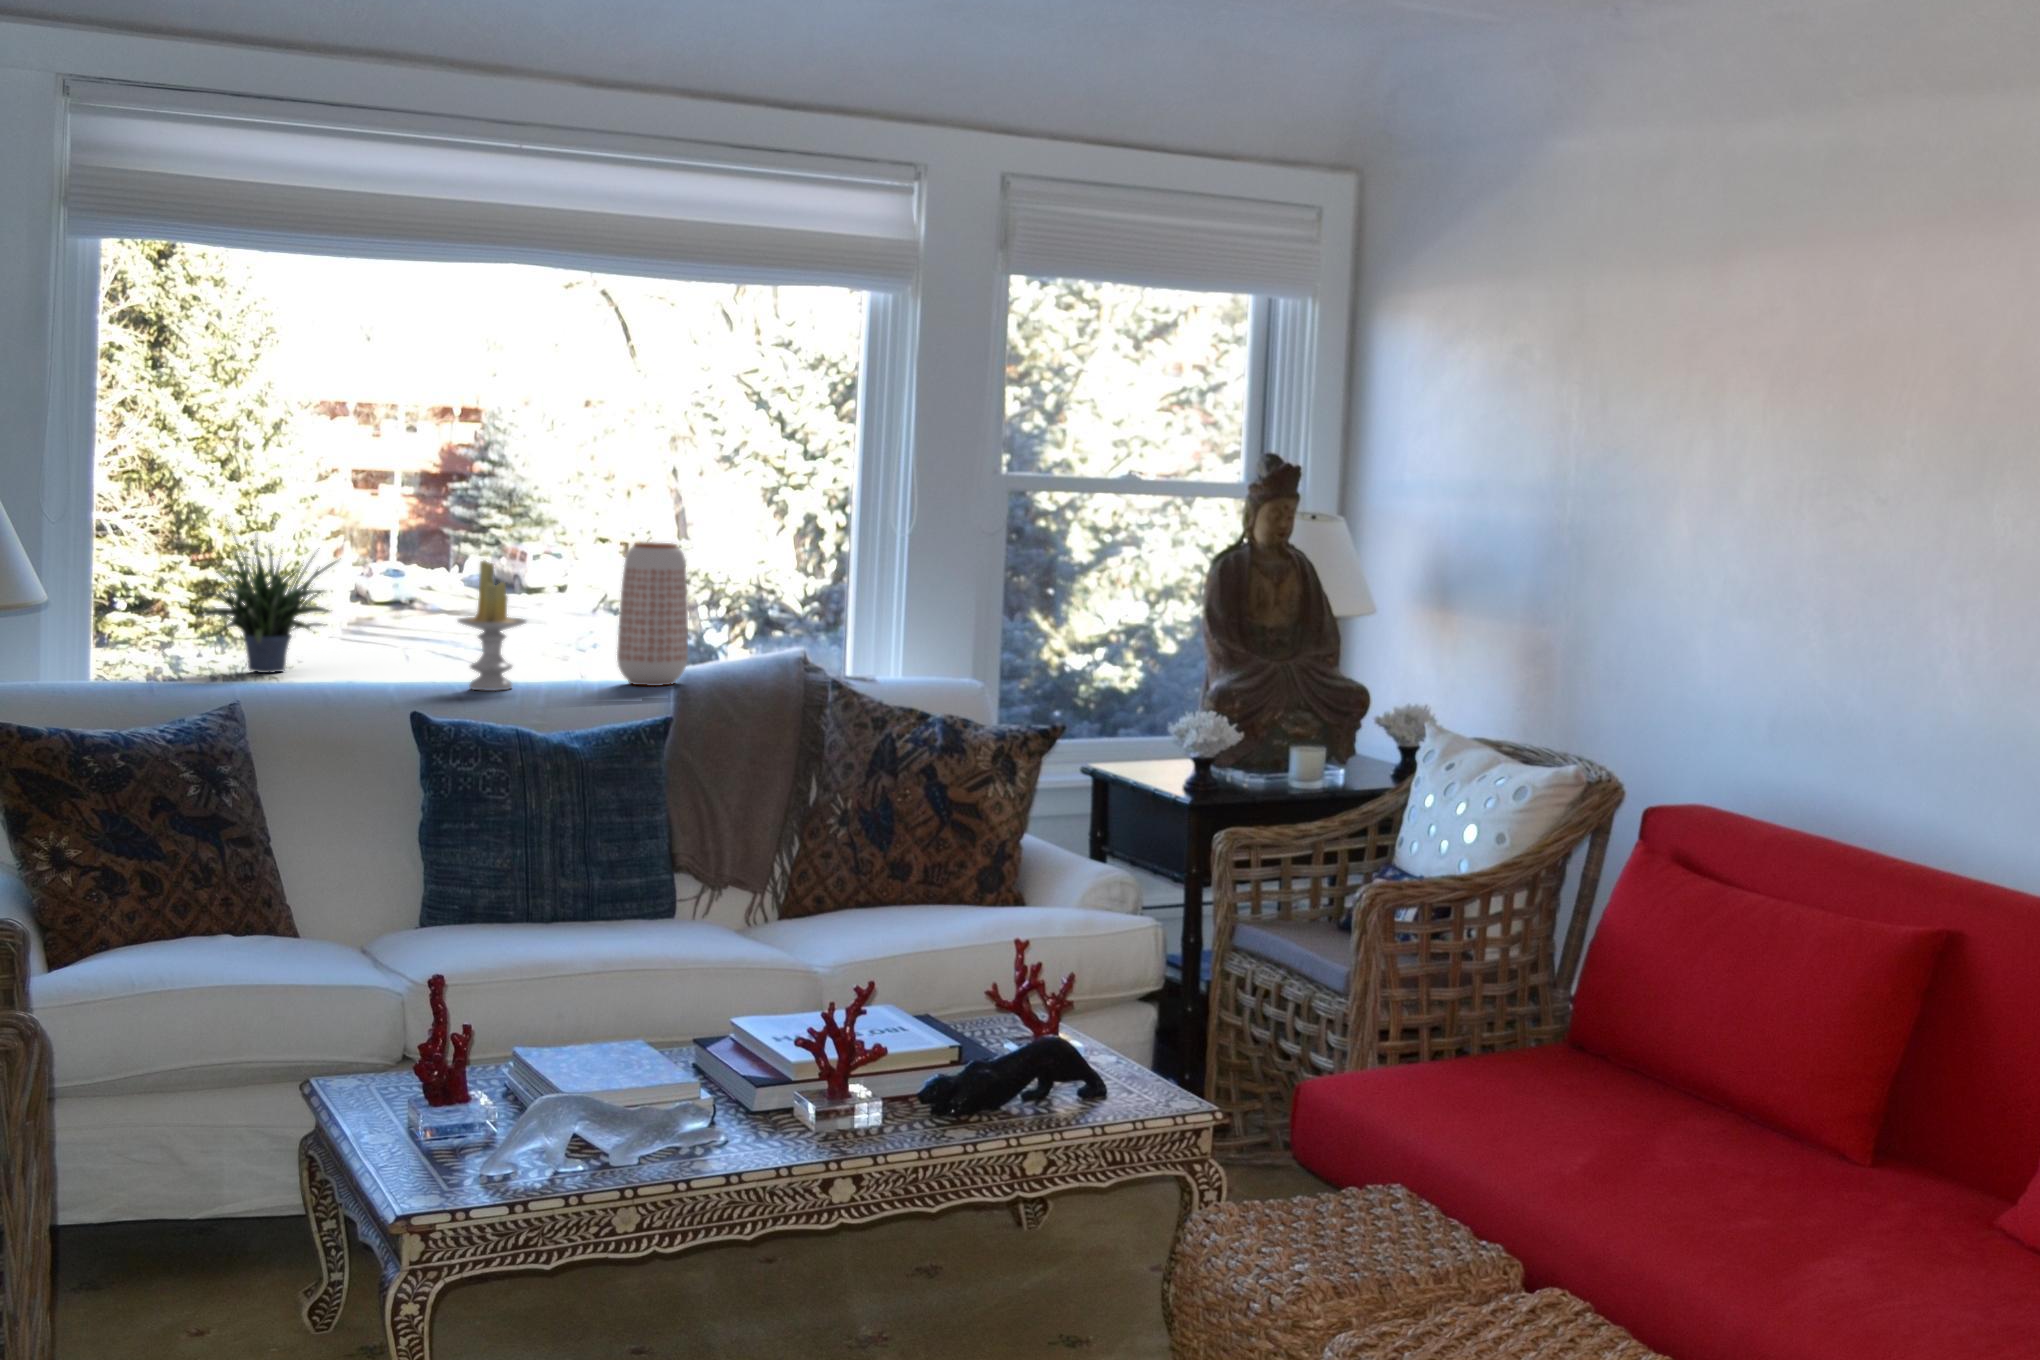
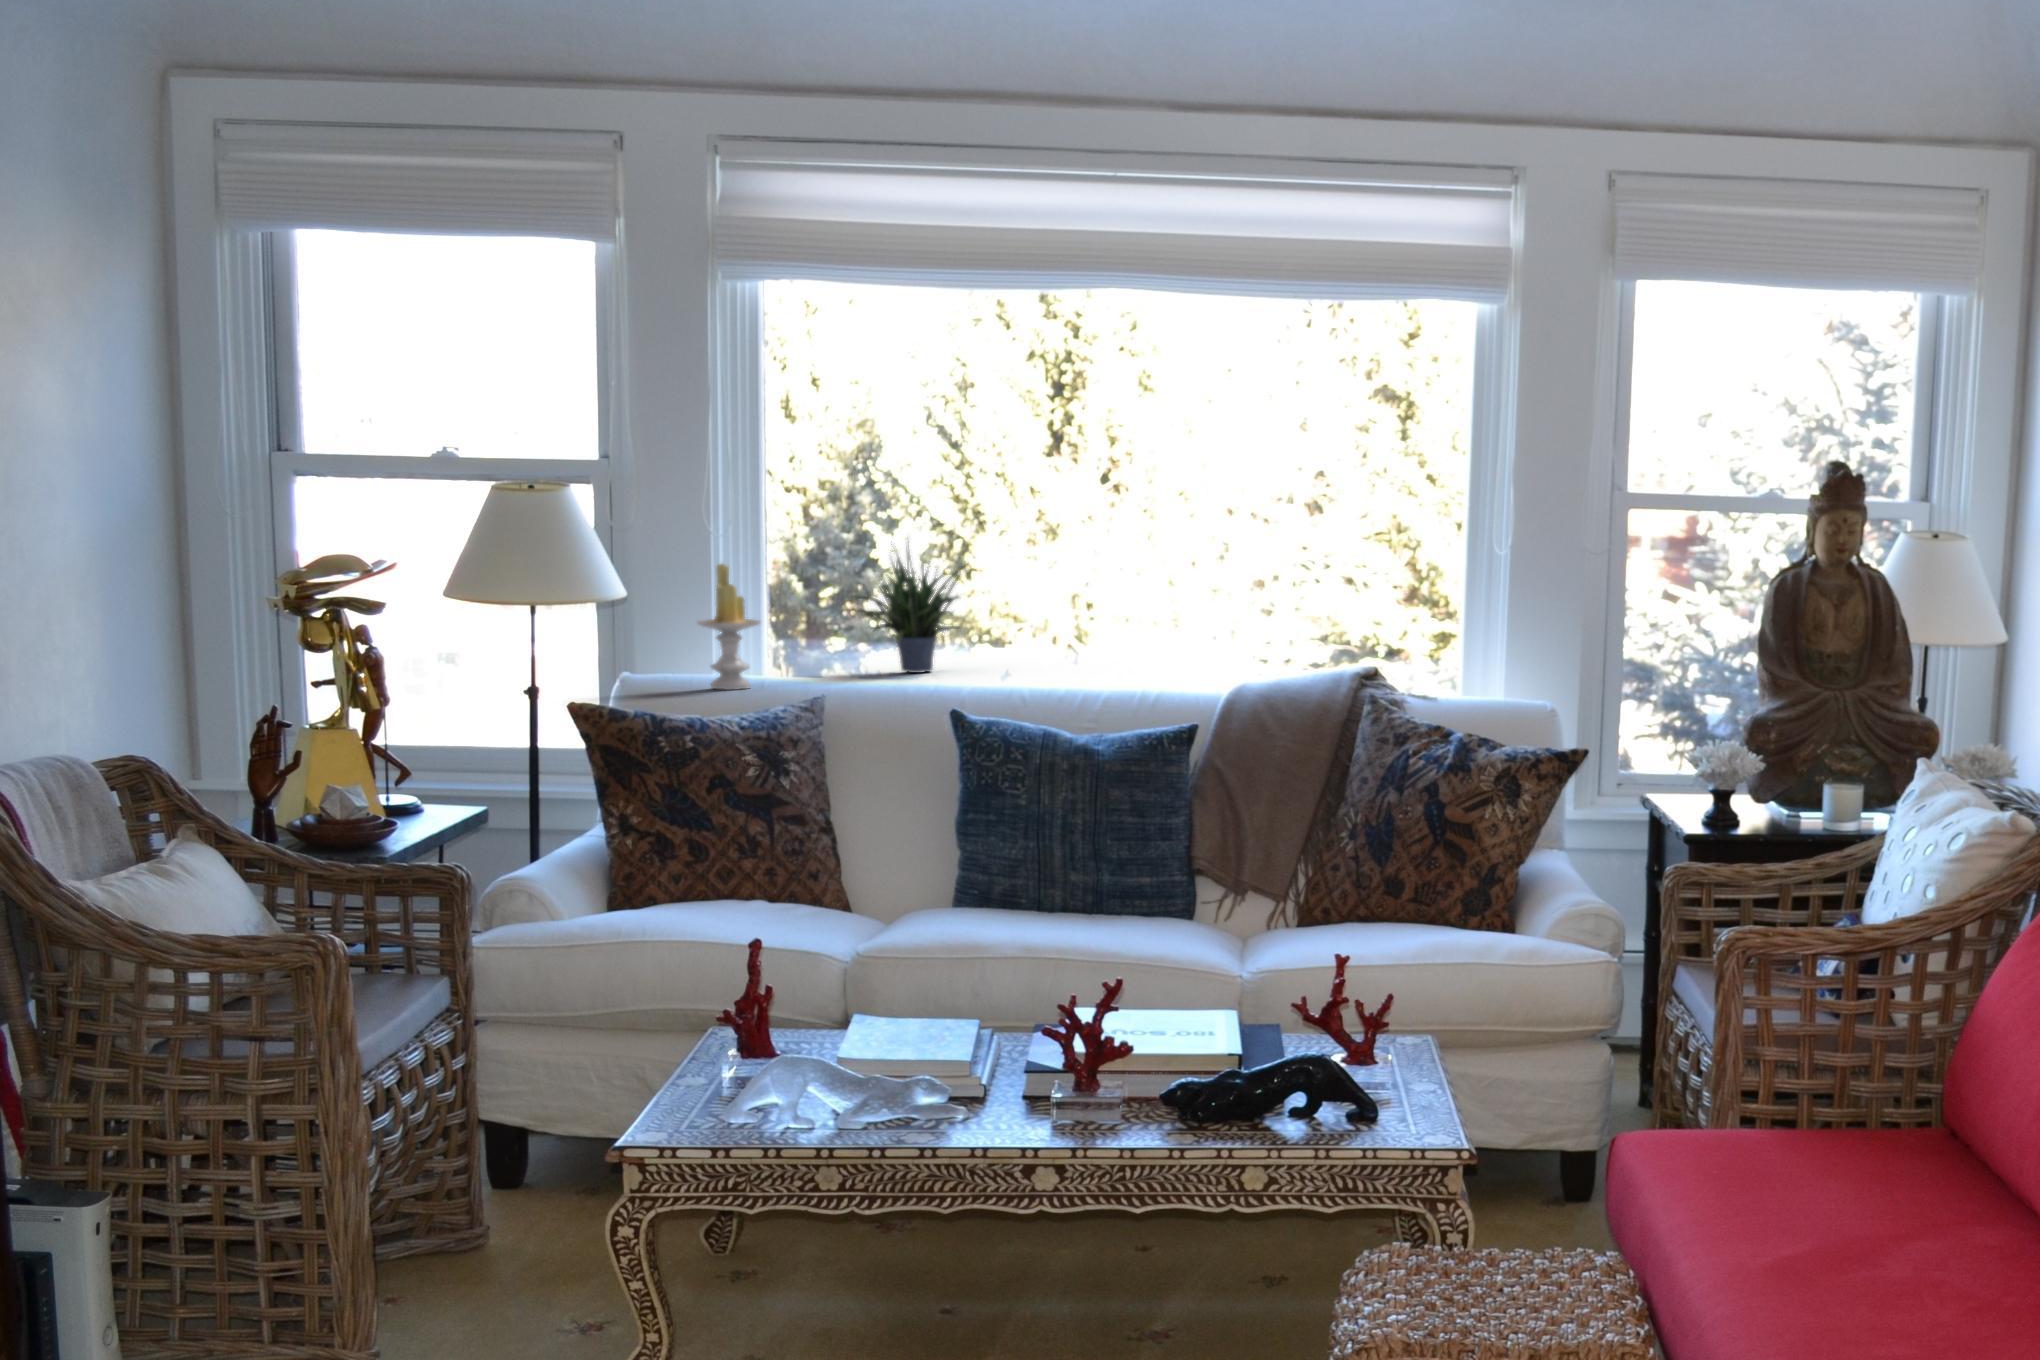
vase: present [617,542,688,686] -> none [1168,542,1235,688]
candle: present [458,561,526,691] -> present [697,564,760,690]

